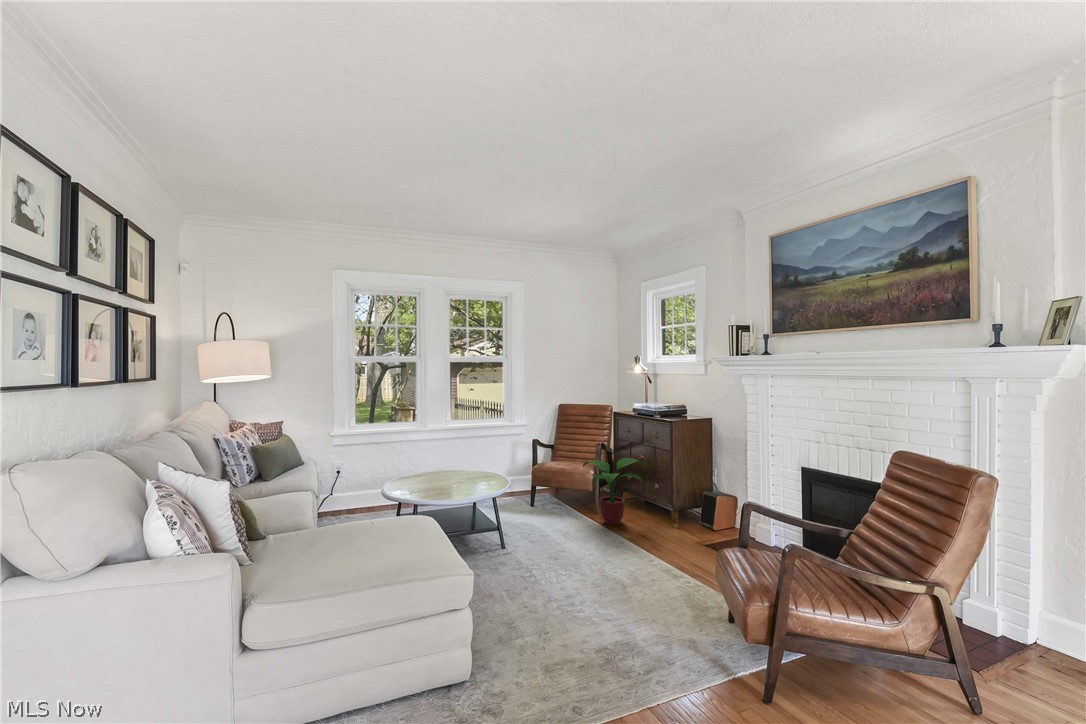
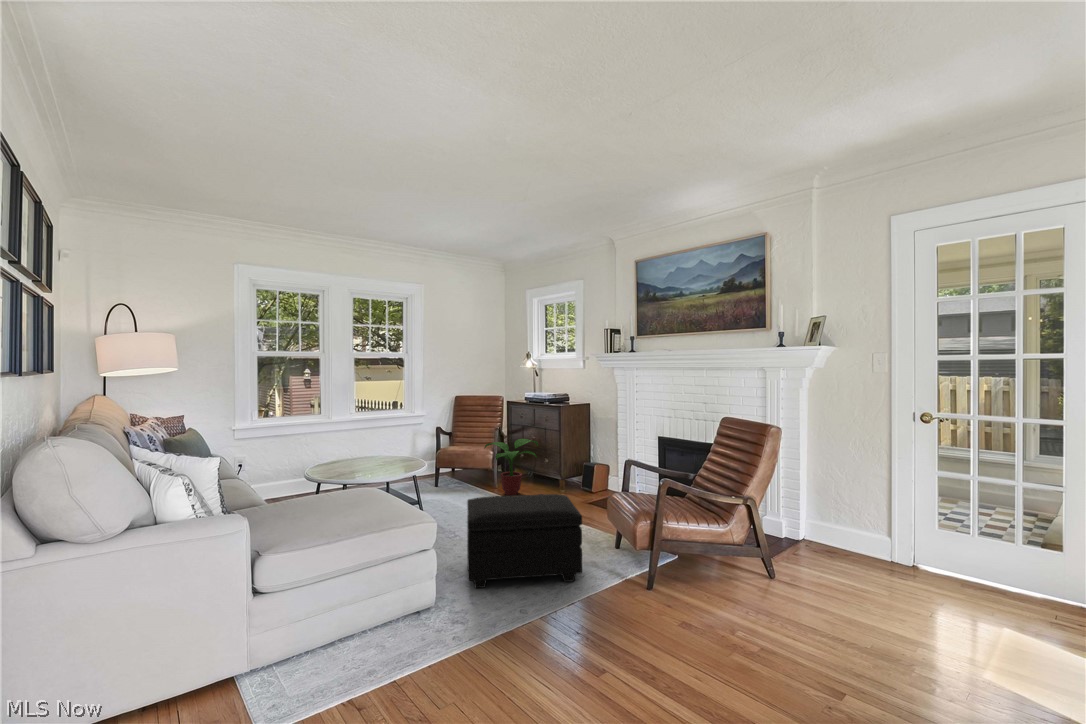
footstool: none [516,538,669,670] -> present [467,494,582,588]

